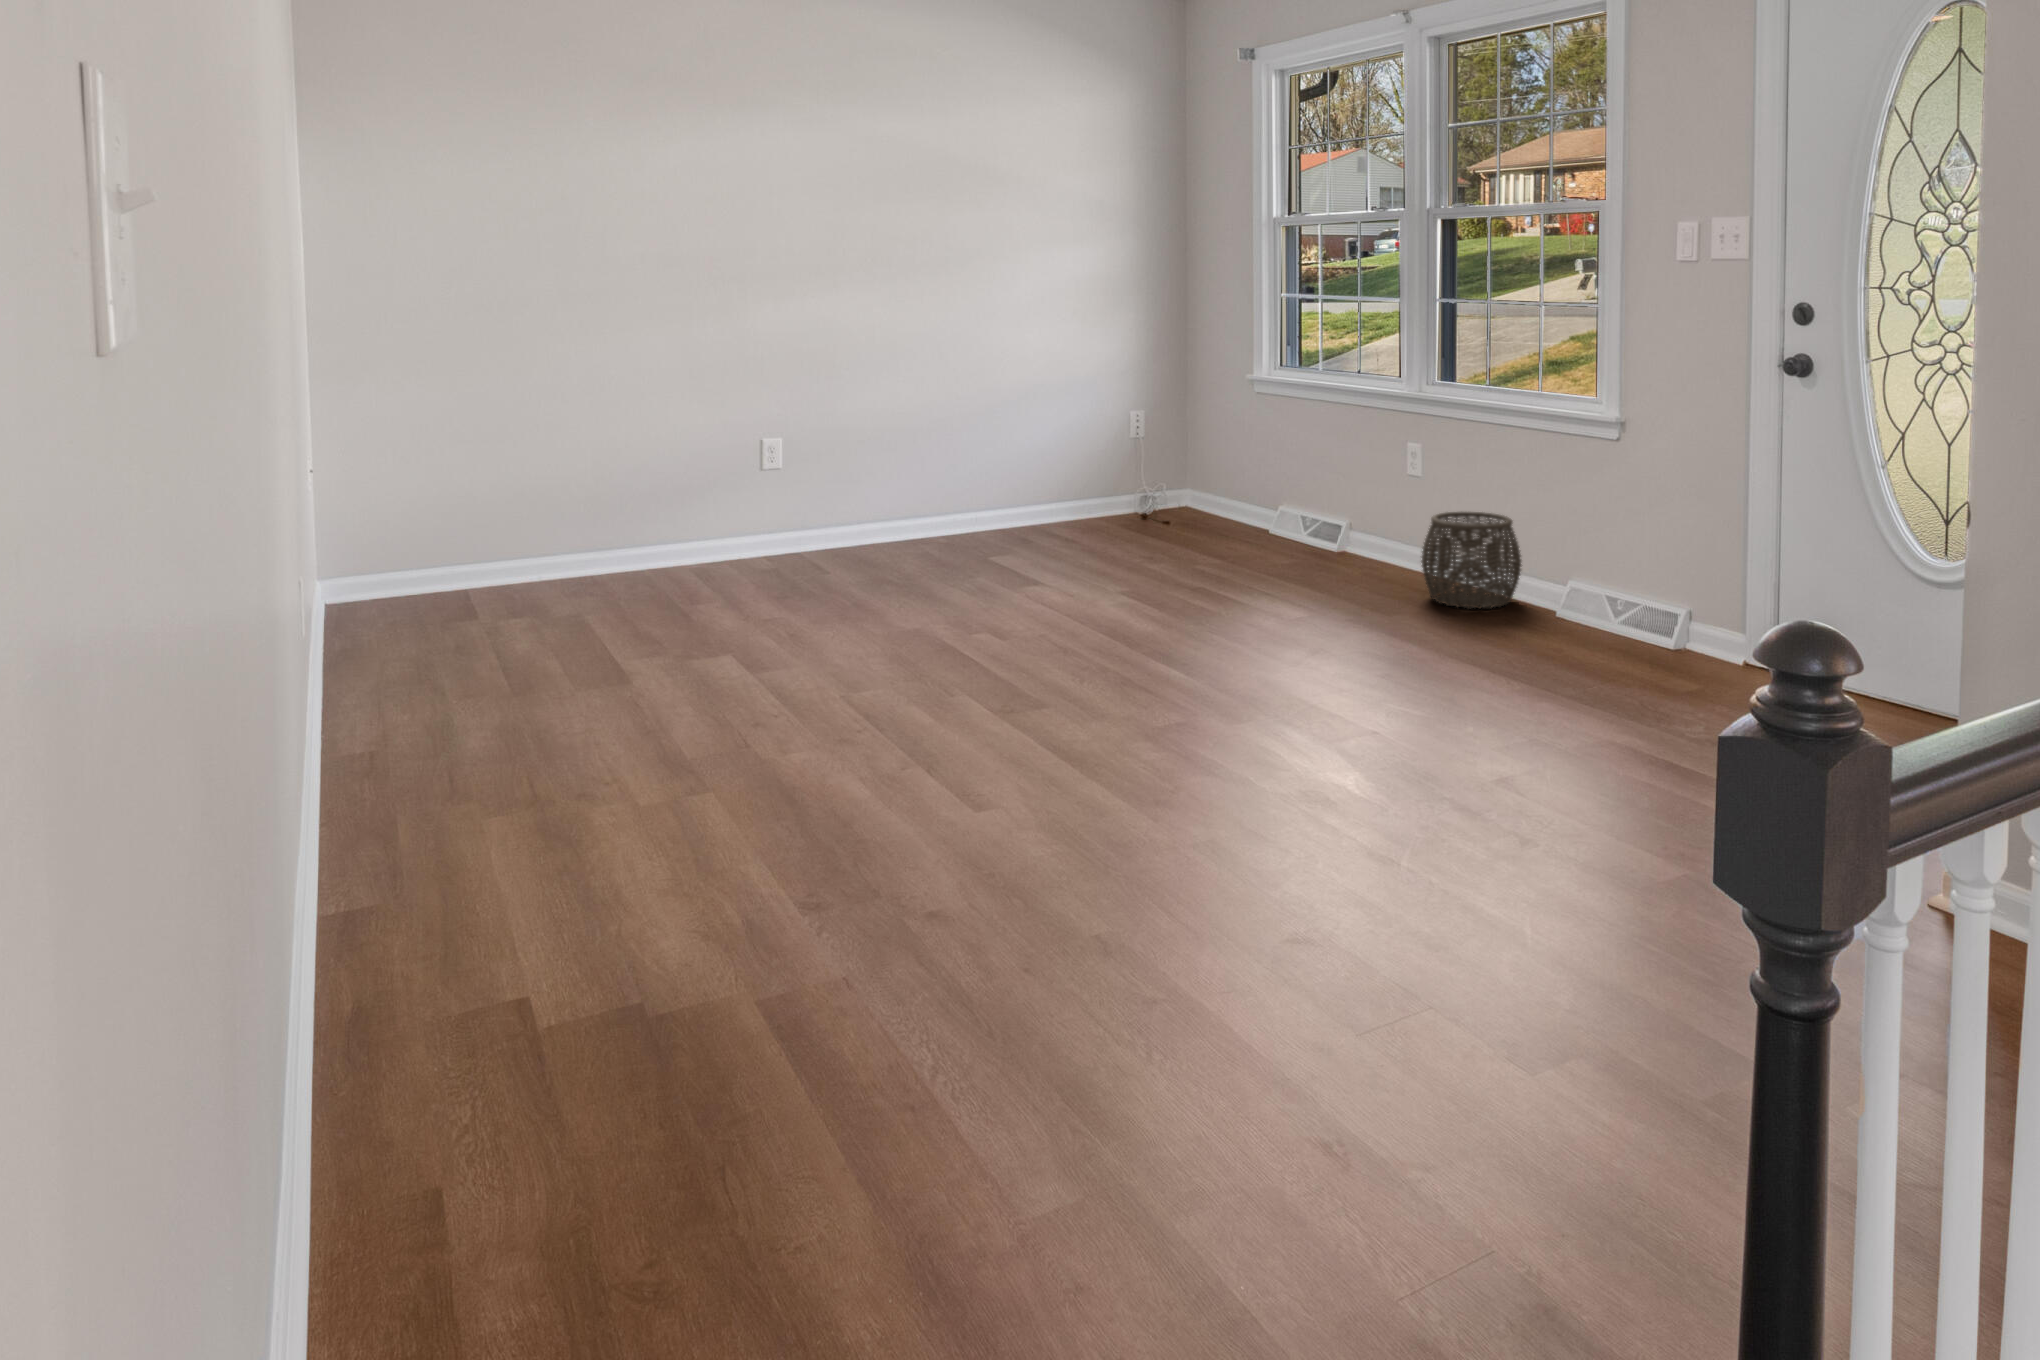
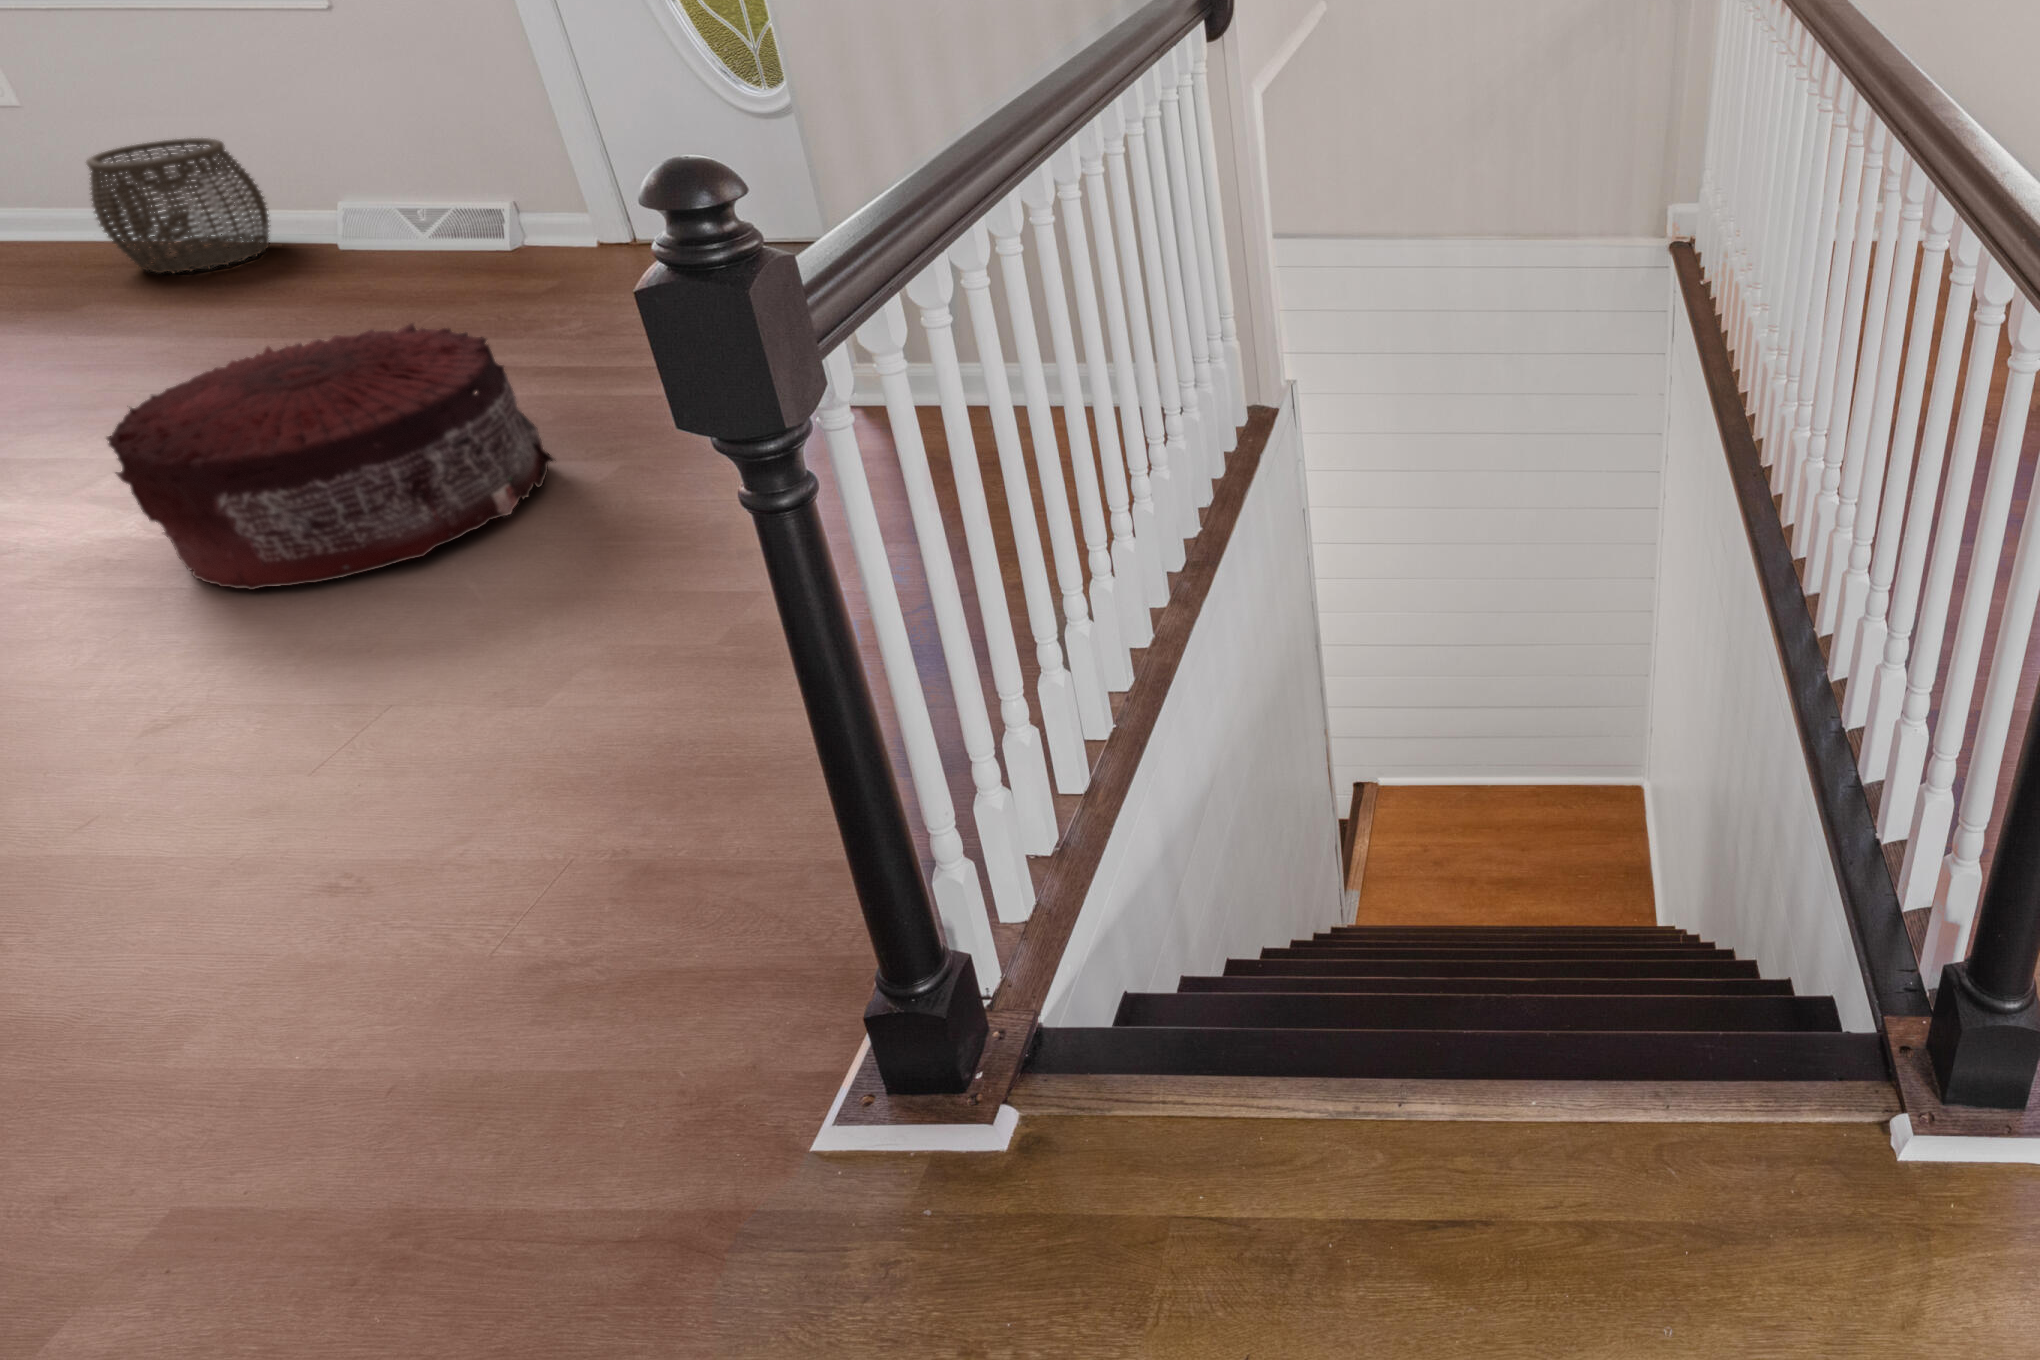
pouf: none [1347,677,1635,892] -> present [107,323,555,590]

